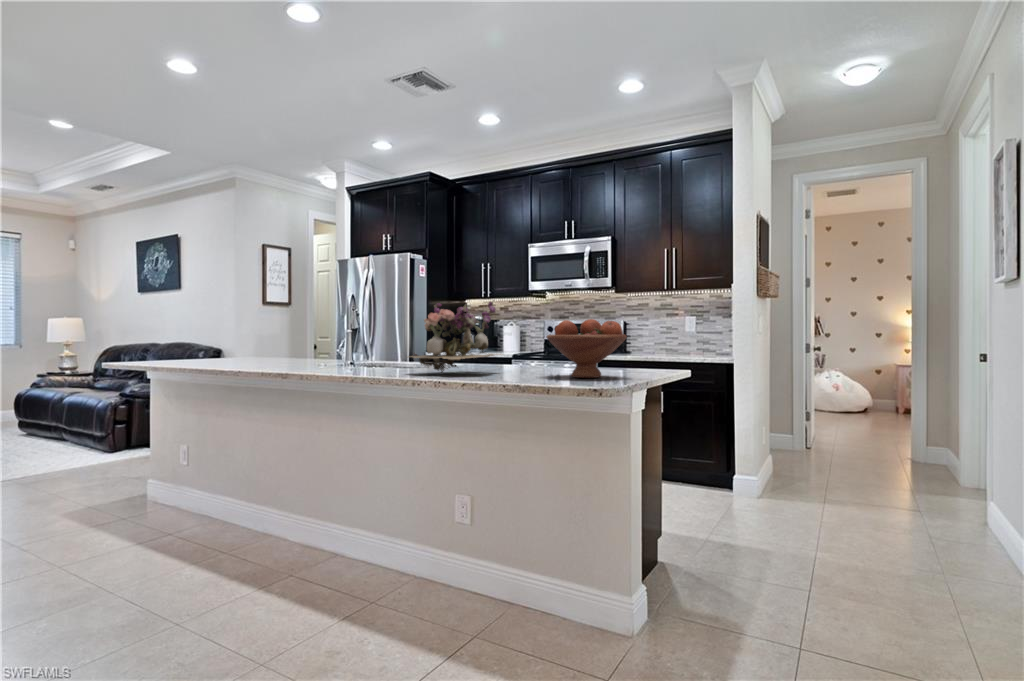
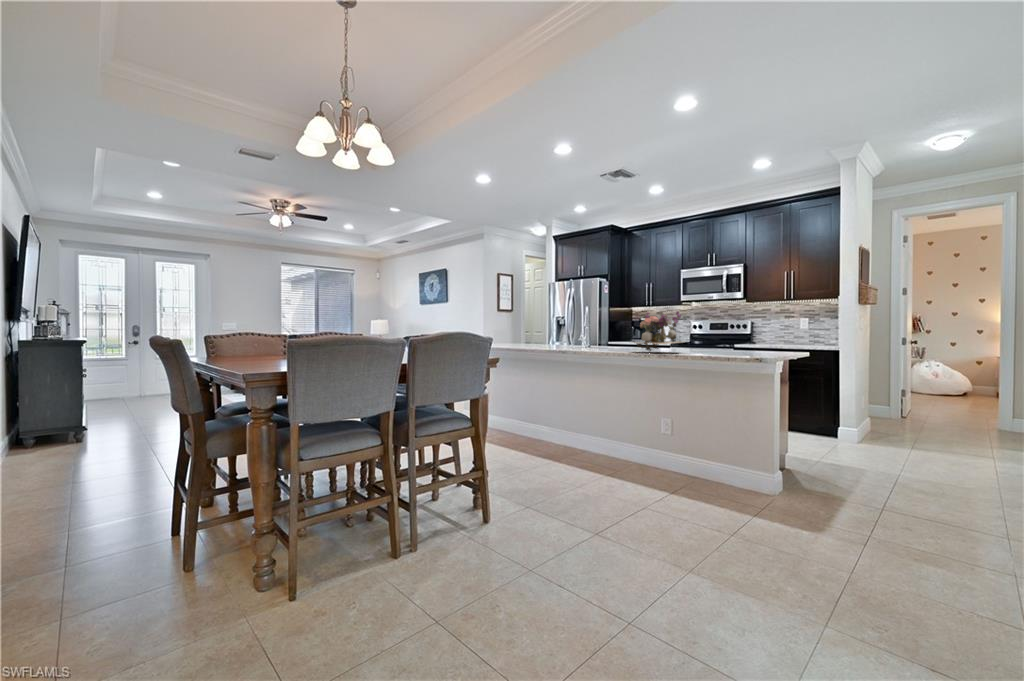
fruit bowl: present [547,319,627,378] -> none [717,321,769,356]

